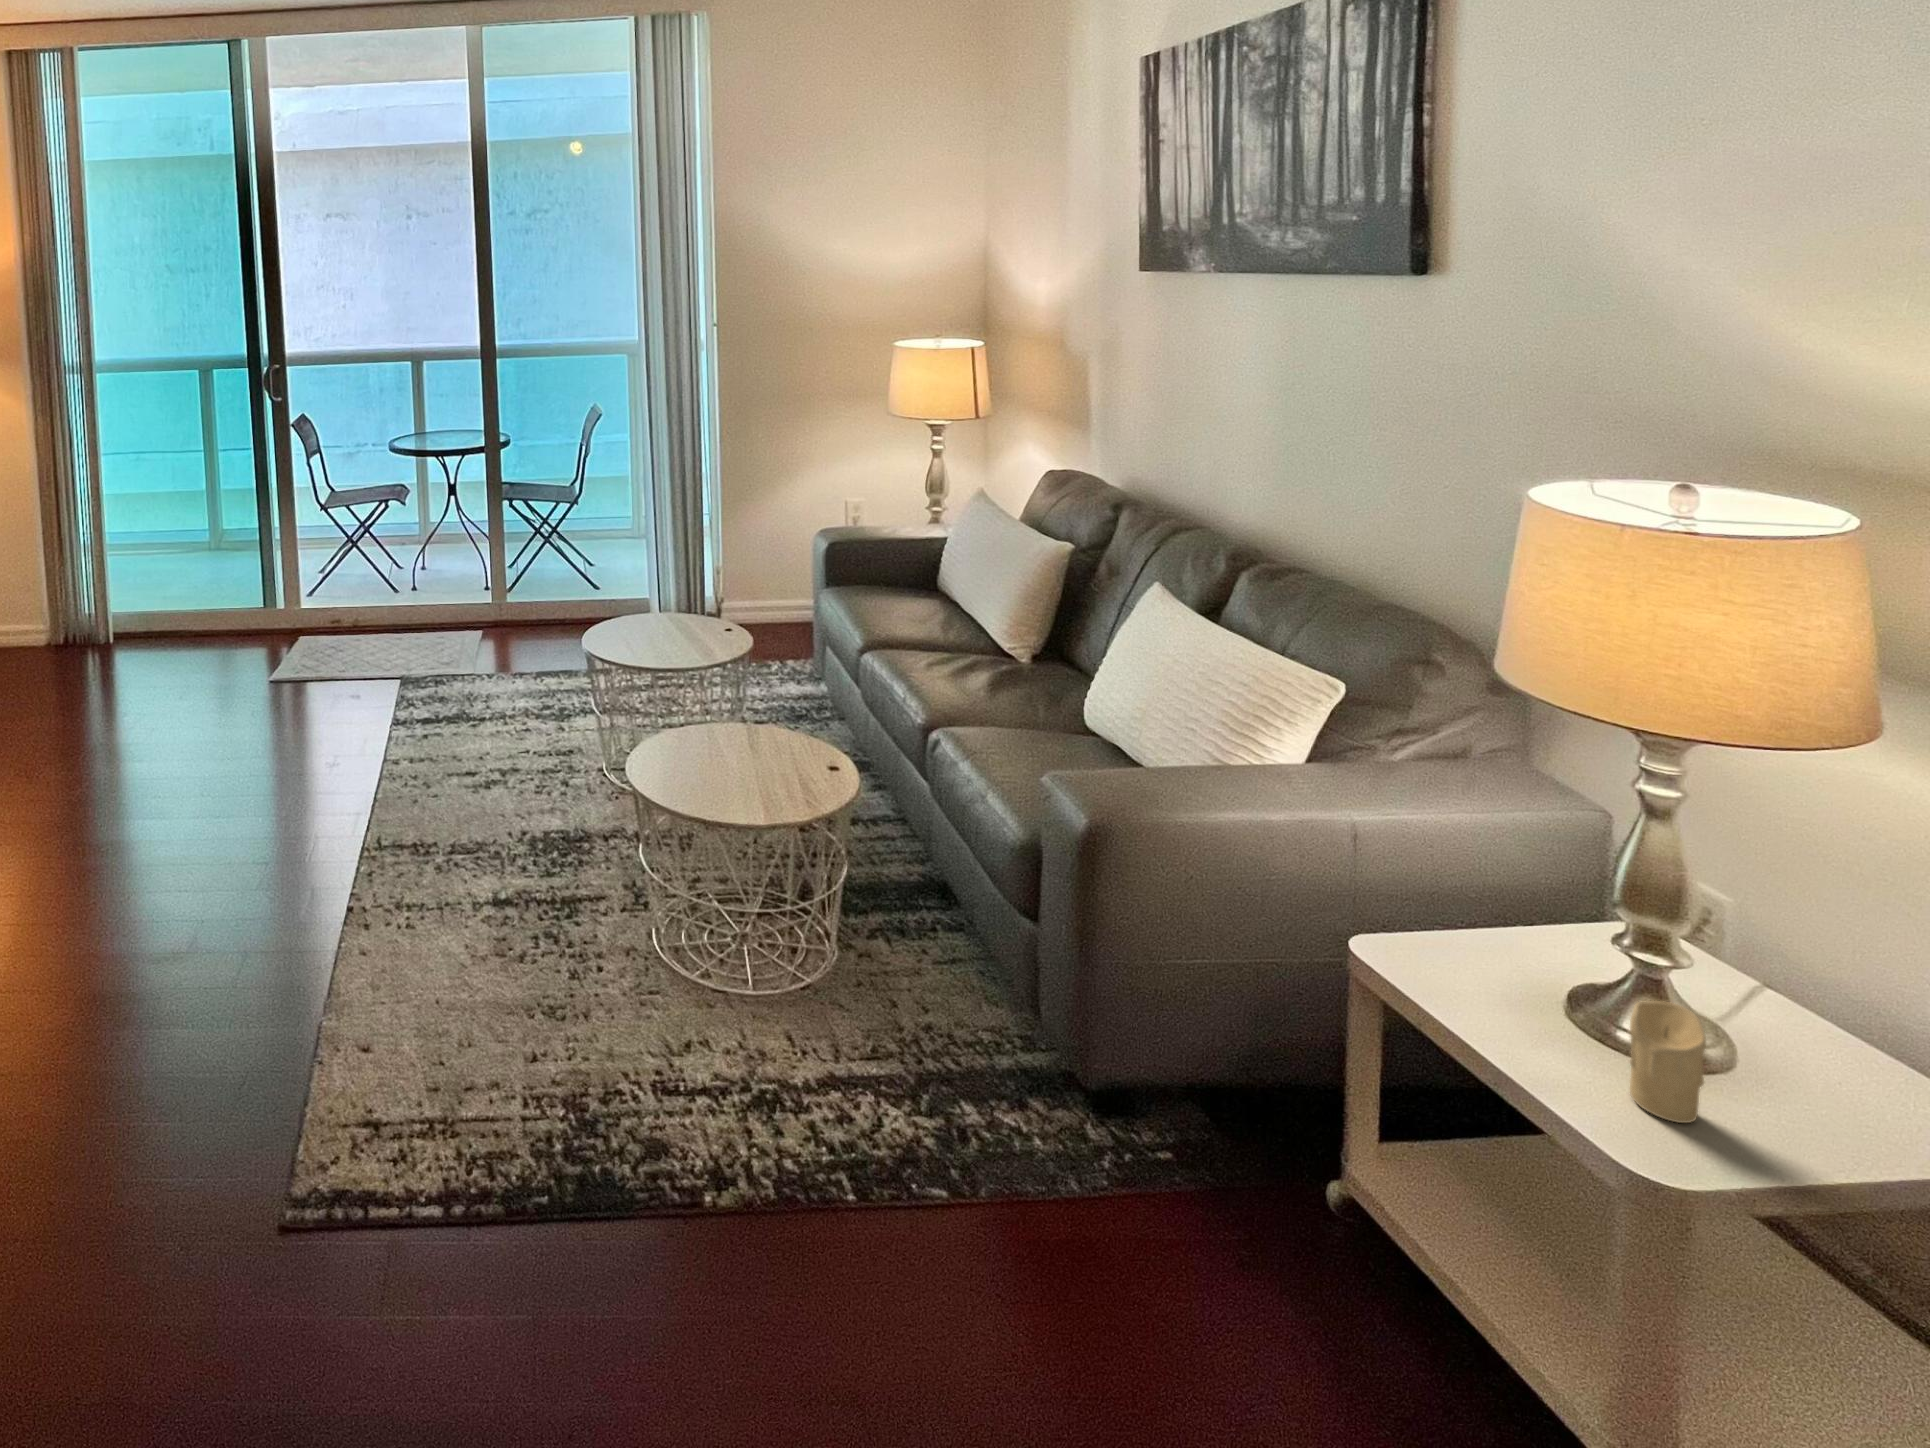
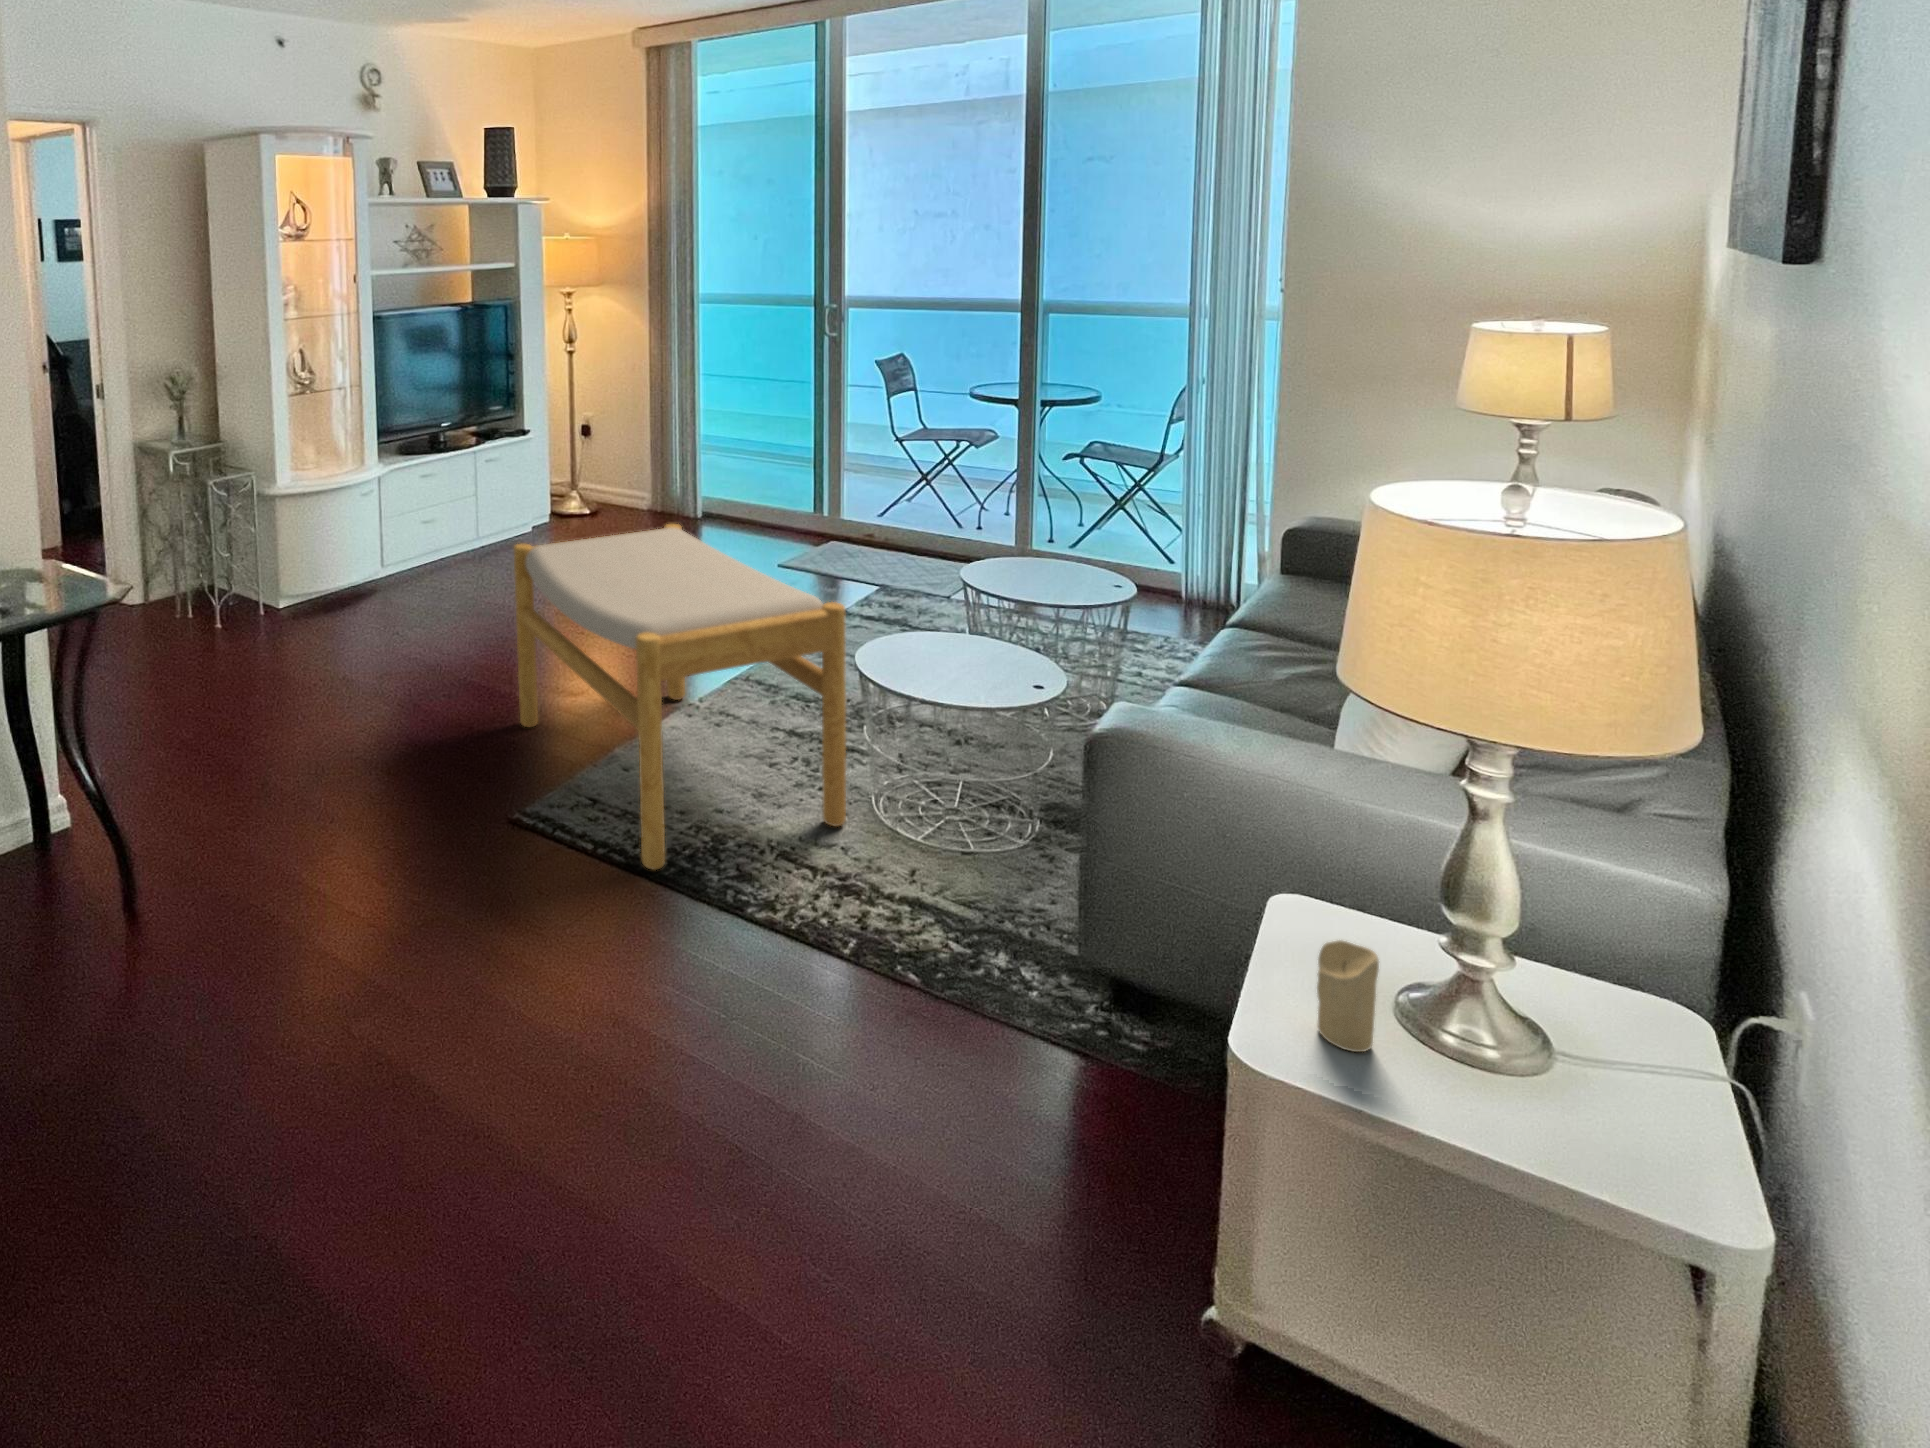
footstool: none [127,671,664,1203] -> present [514,524,846,870]

